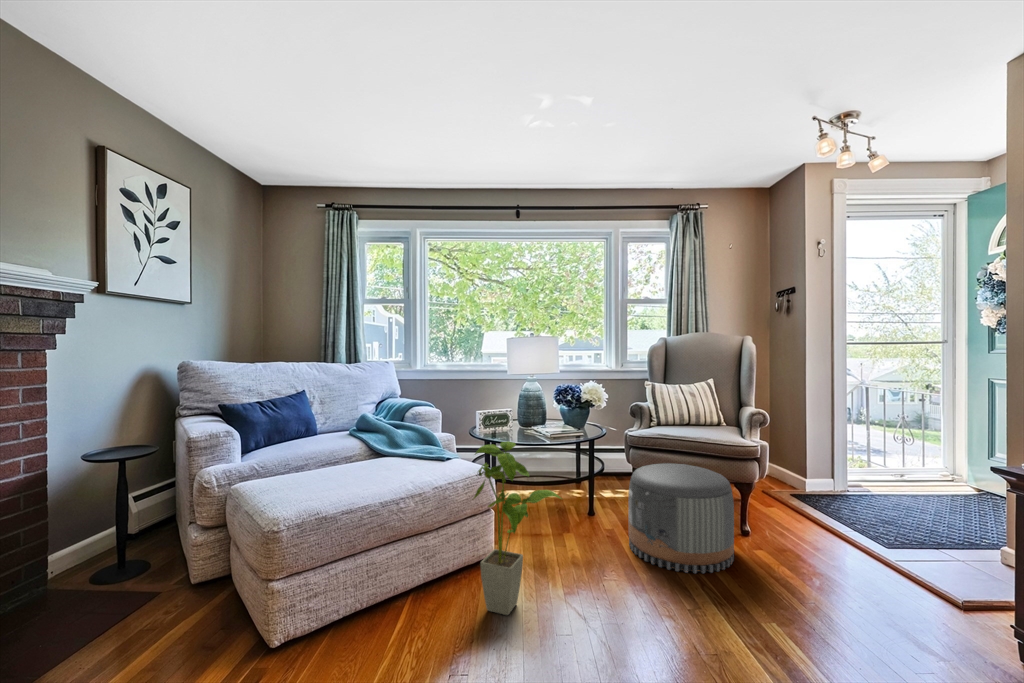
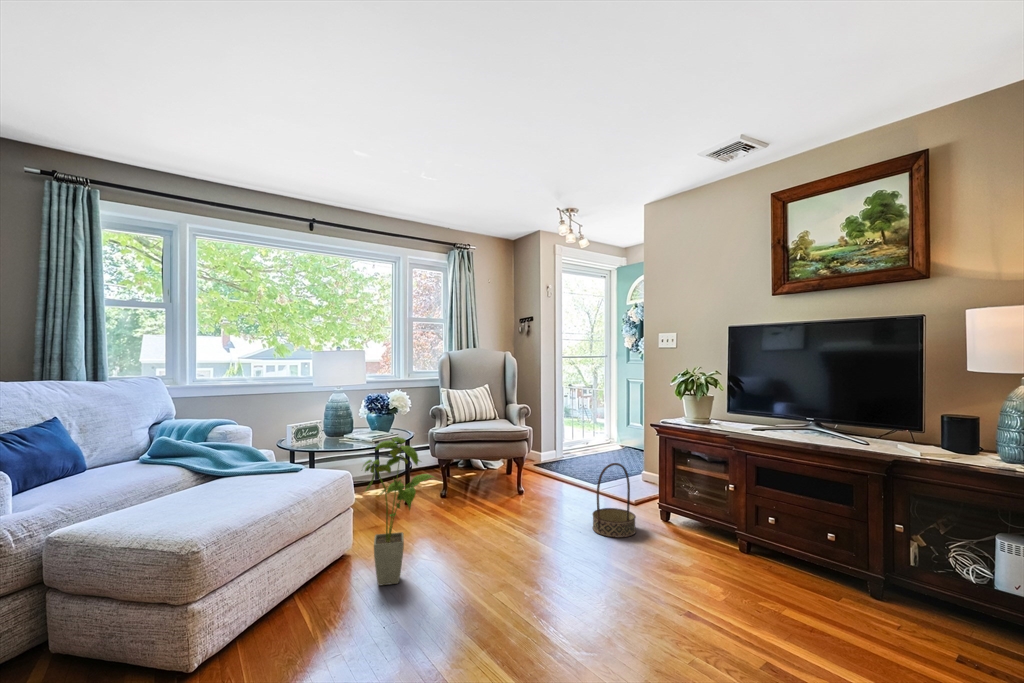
pouf: present [628,463,734,573] -> none [449,449,525,527]
basket: none [835,525,927,662] -> present [593,463,636,538]

